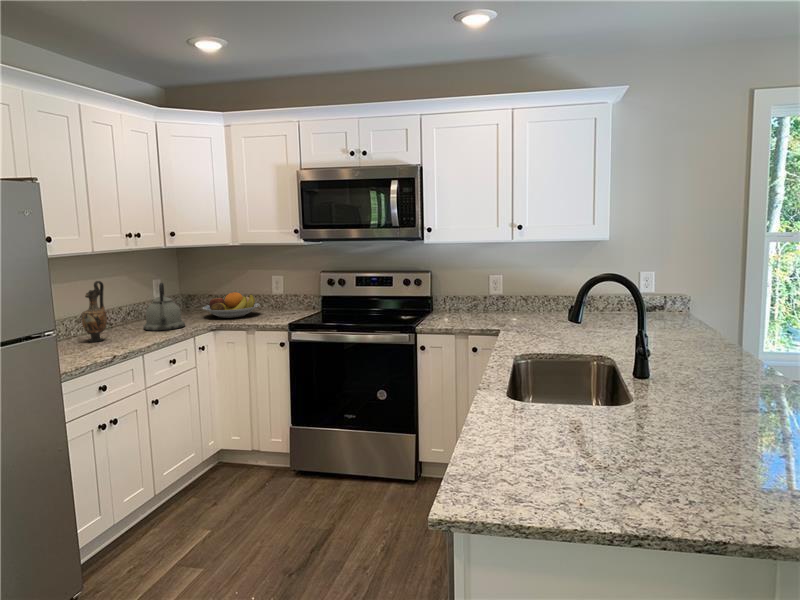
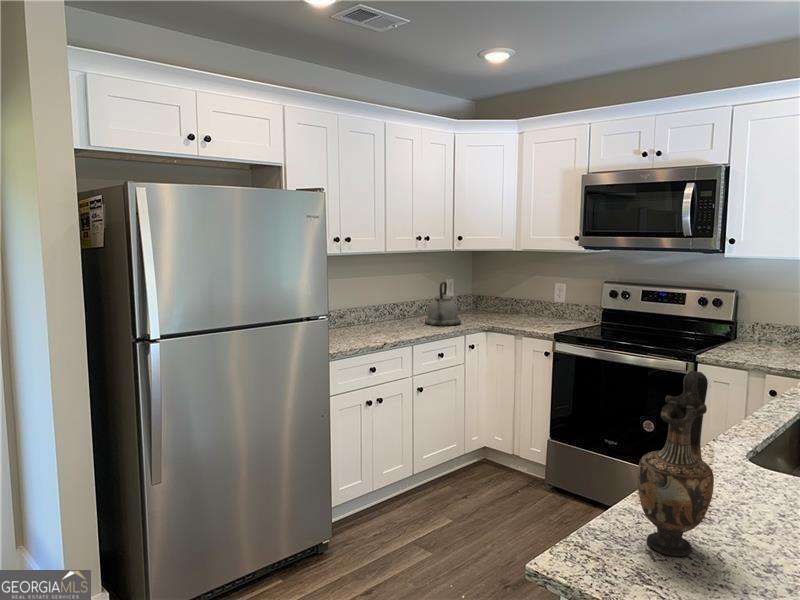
vase: present [81,281,107,342] -> present [638,371,714,556]
fruit bowl: present [202,292,260,318] -> none [482,297,538,321]

